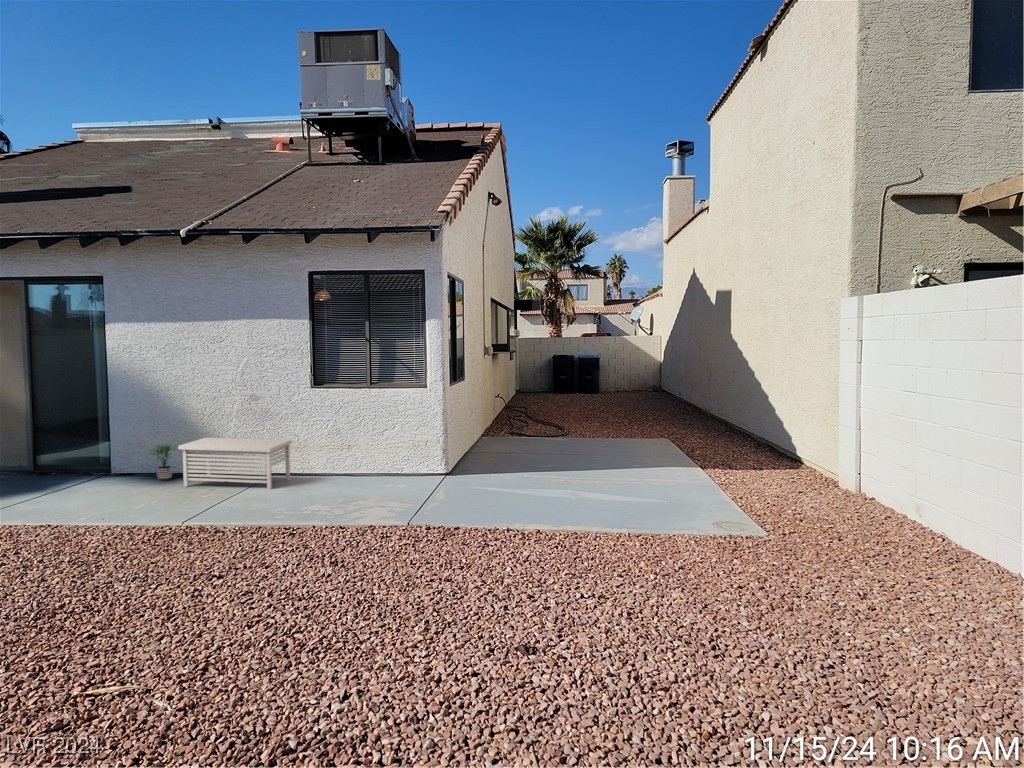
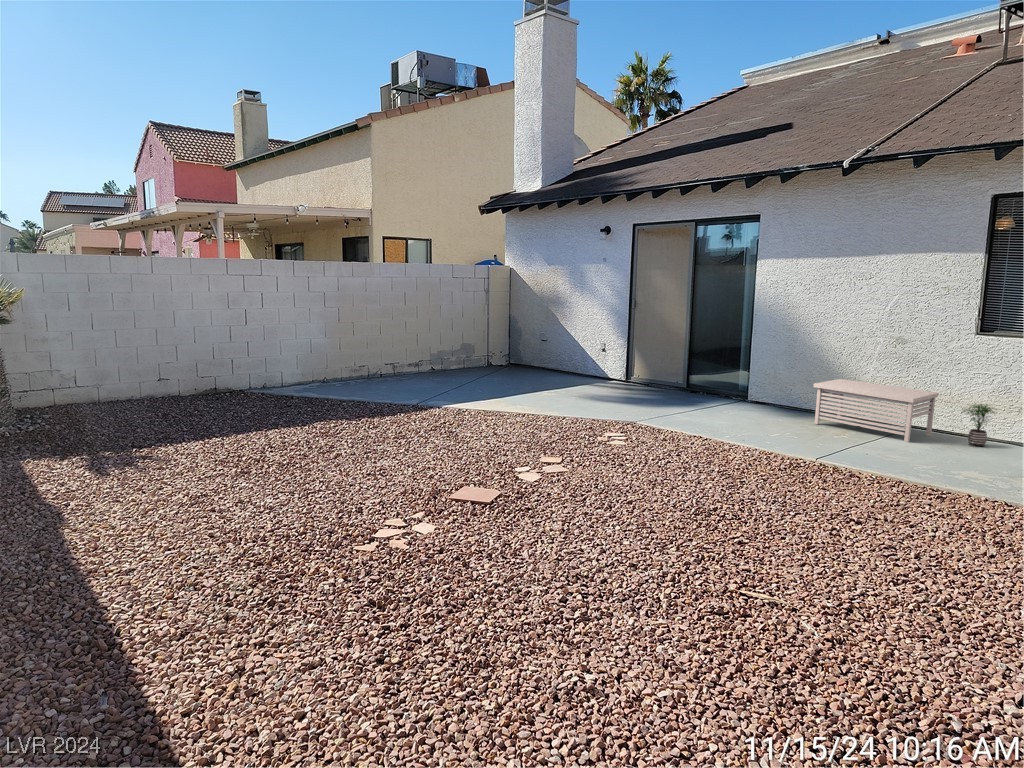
potted plant: present [150,445,175,481] -> present [963,404,995,447]

